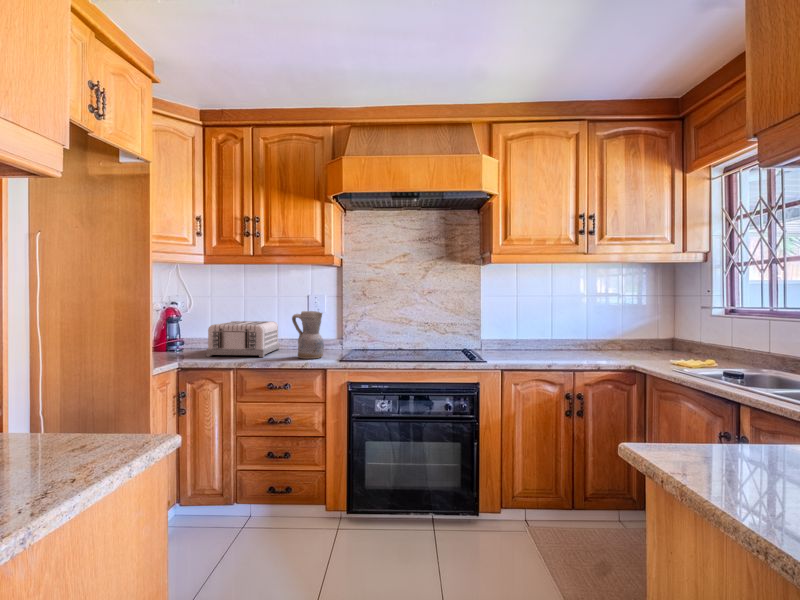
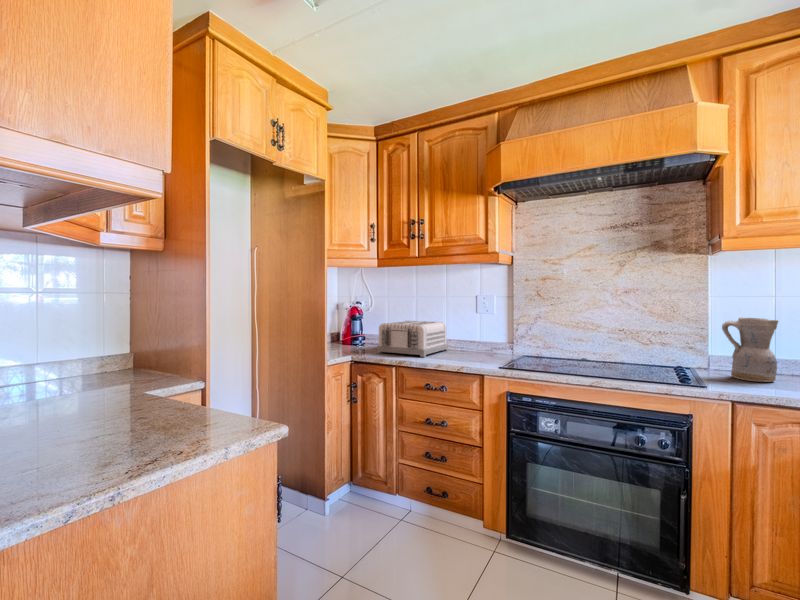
ceramic pitcher: present [292,311,324,359] -> present [722,317,778,382]

